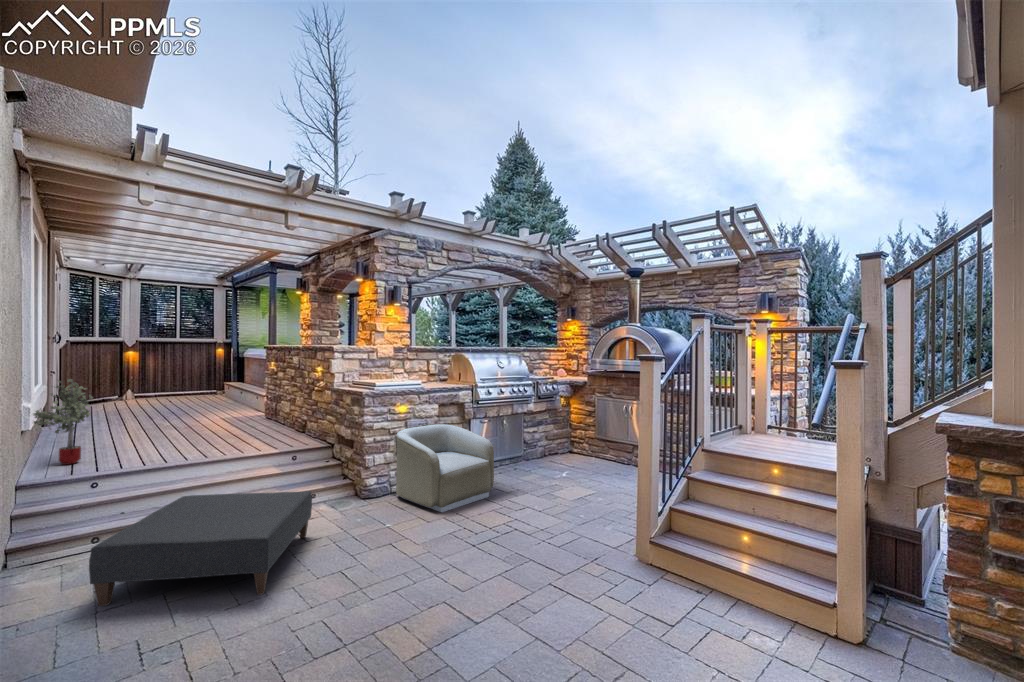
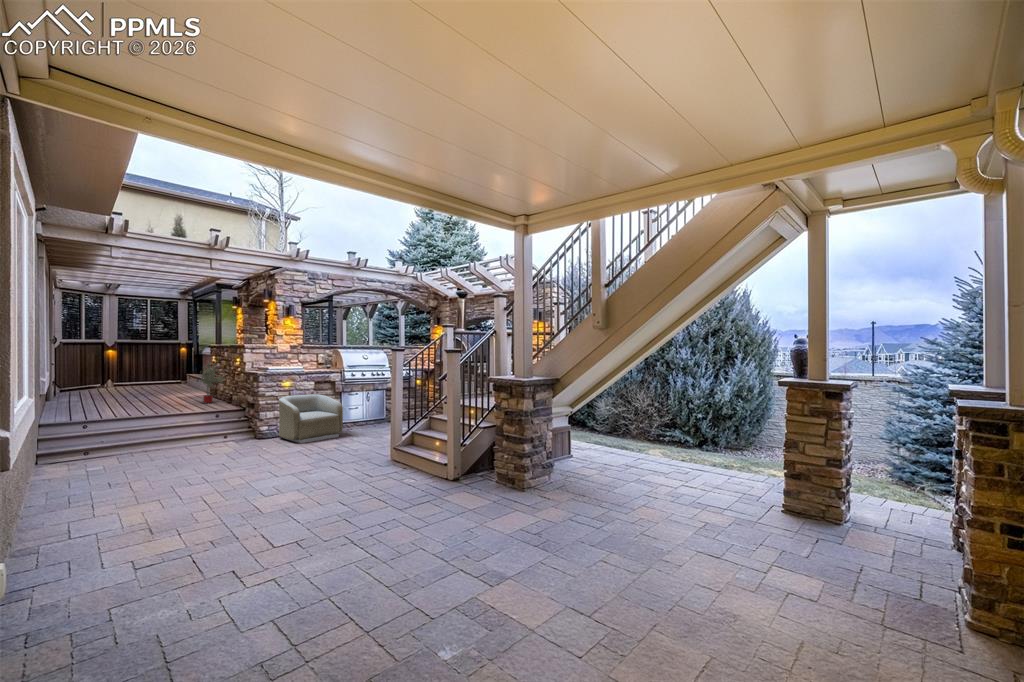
potted tree: present [33,379,93,465] -> present [201,363,224,403]
ottoman: present [89,491,312,606] -> none [85,427,214,473]

